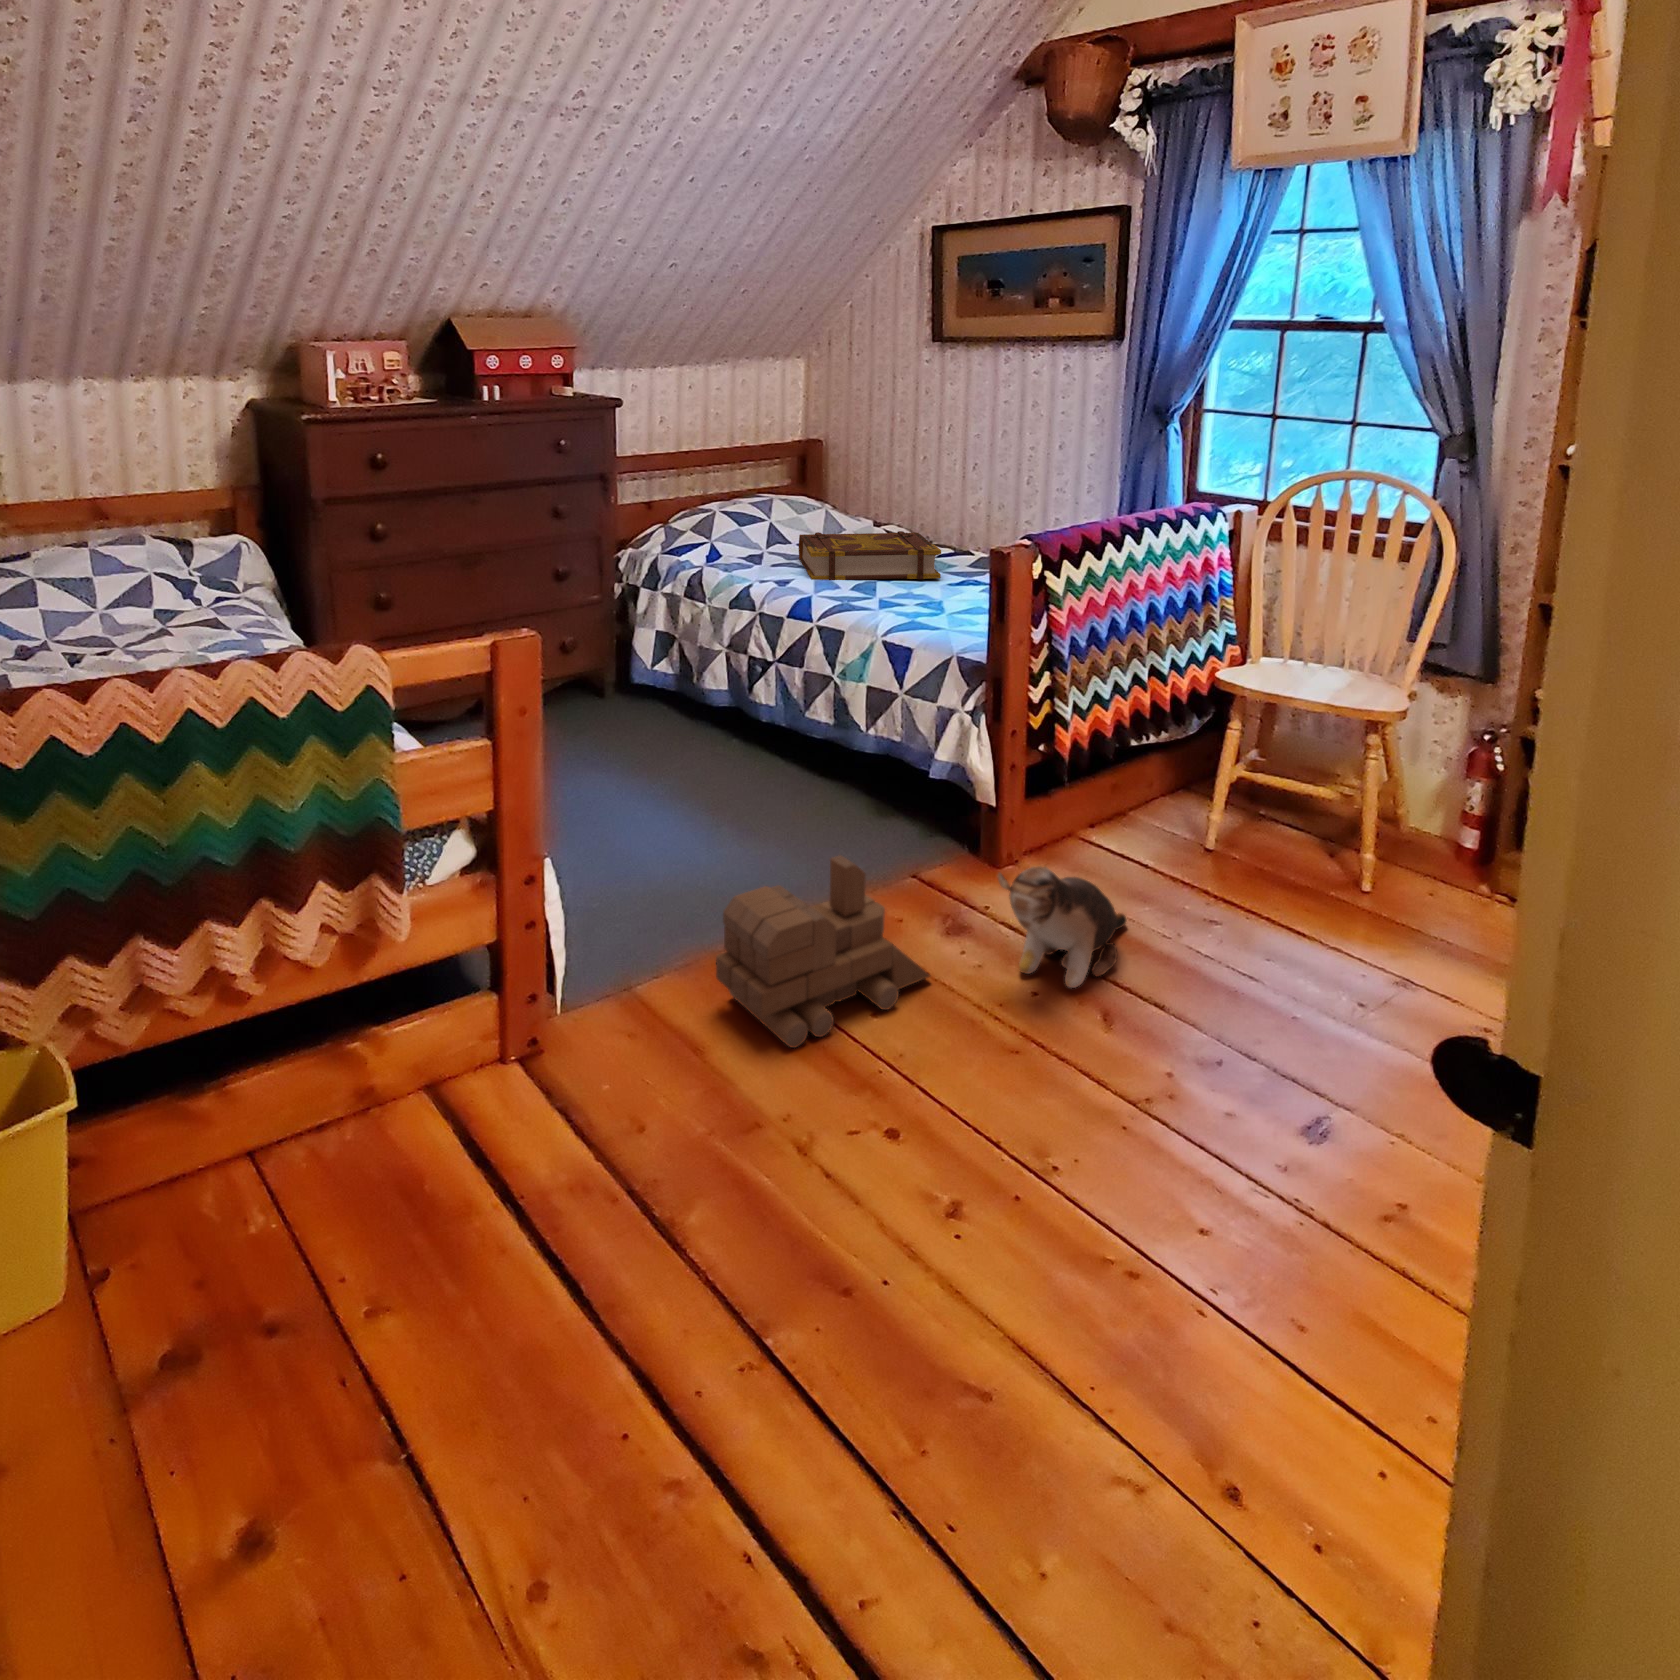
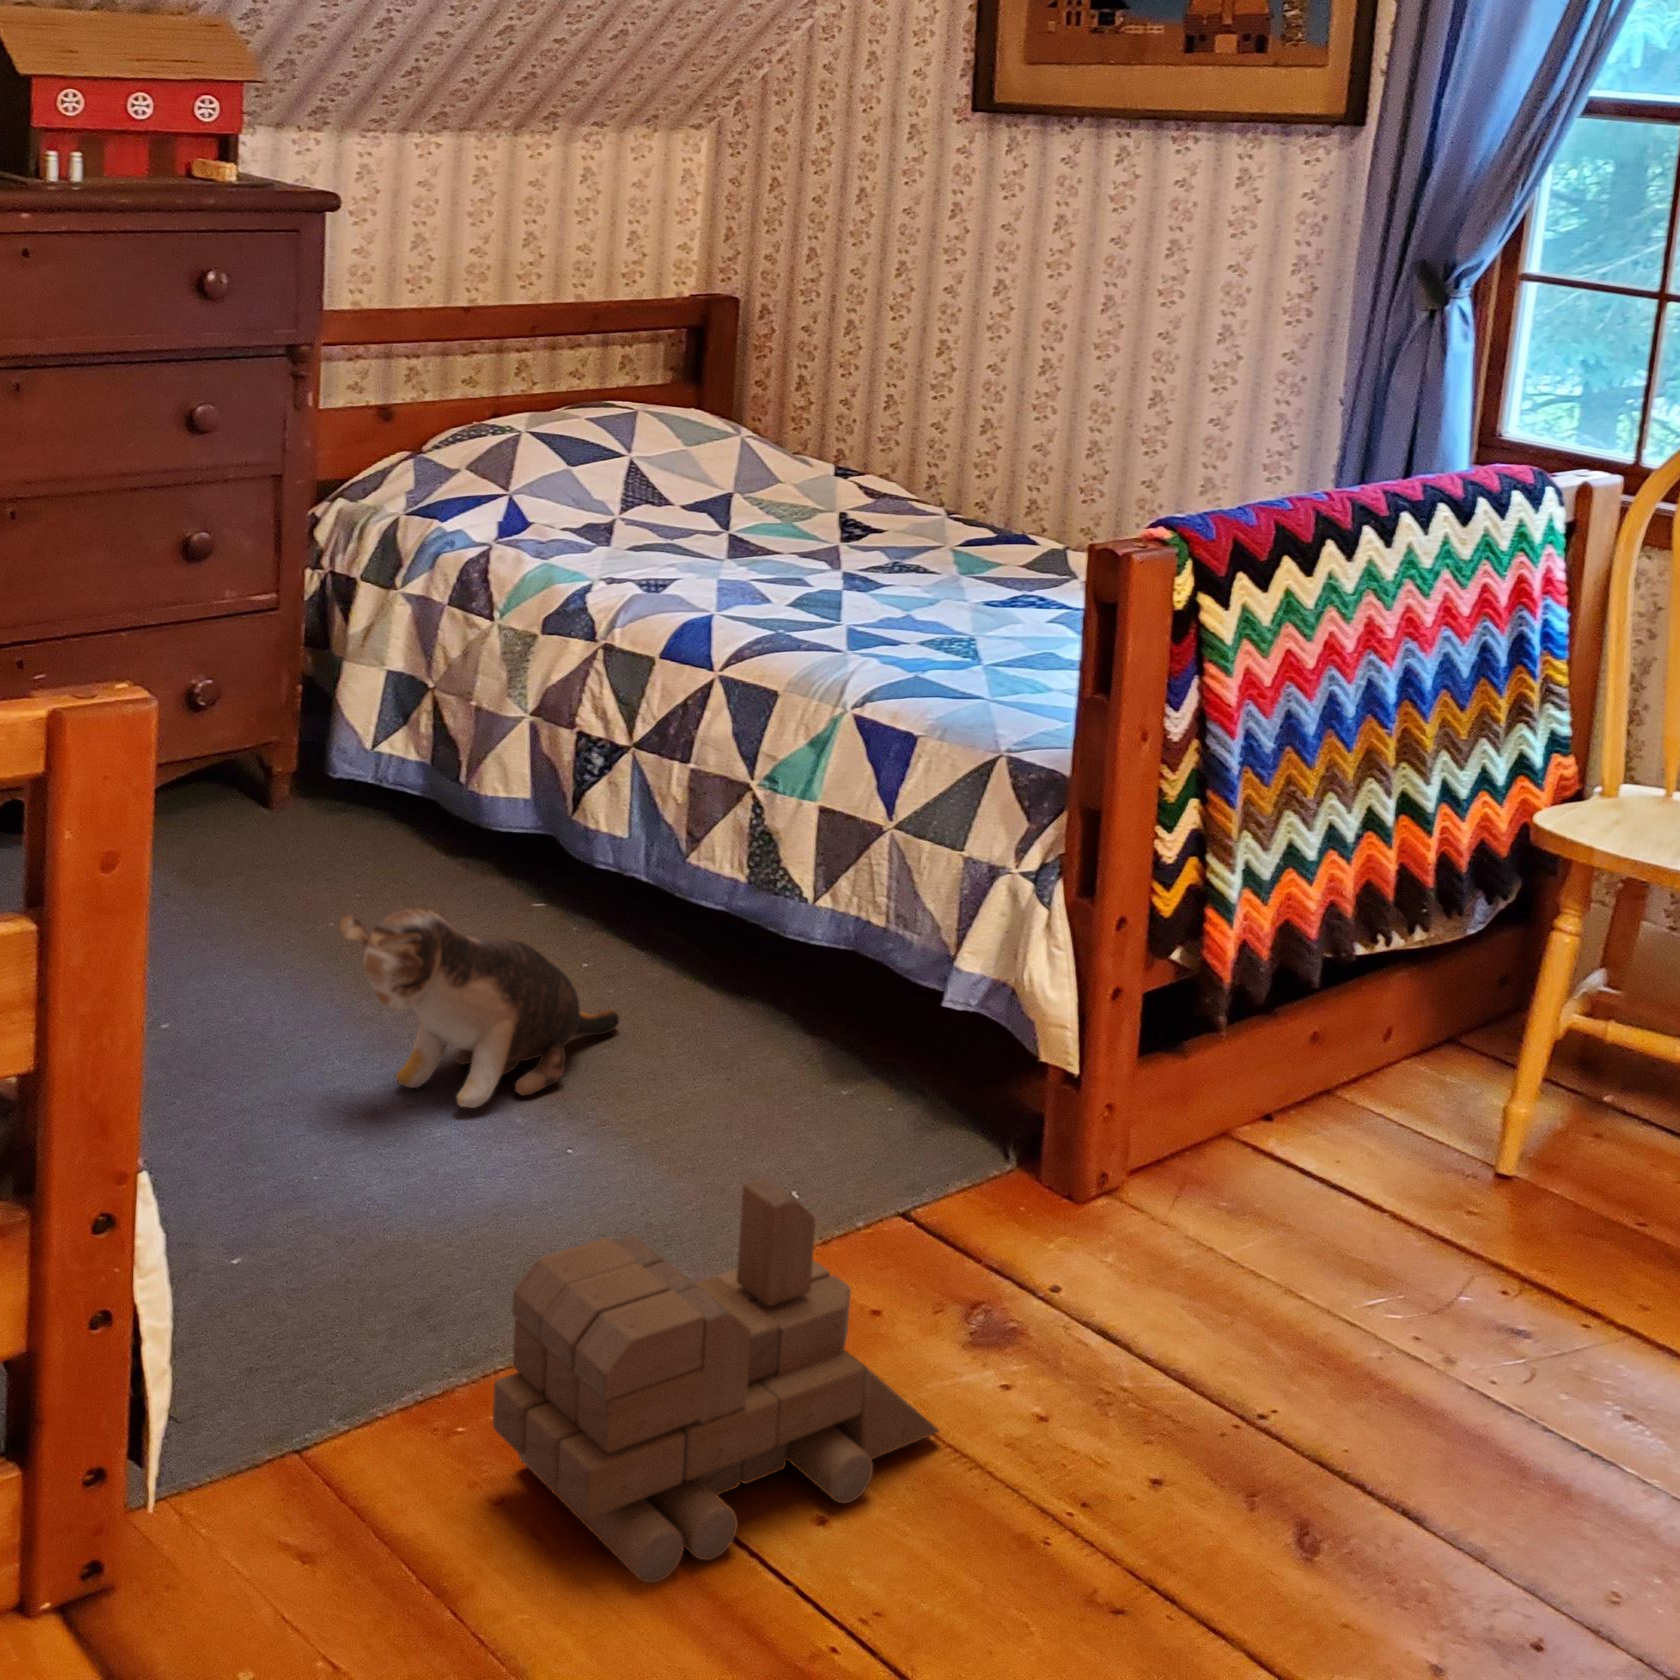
book: present [799,531,941,580] -> none [684,485,976,591]
plush toy: present [997,866,1126,988] -> present [340,909,619,1108]

